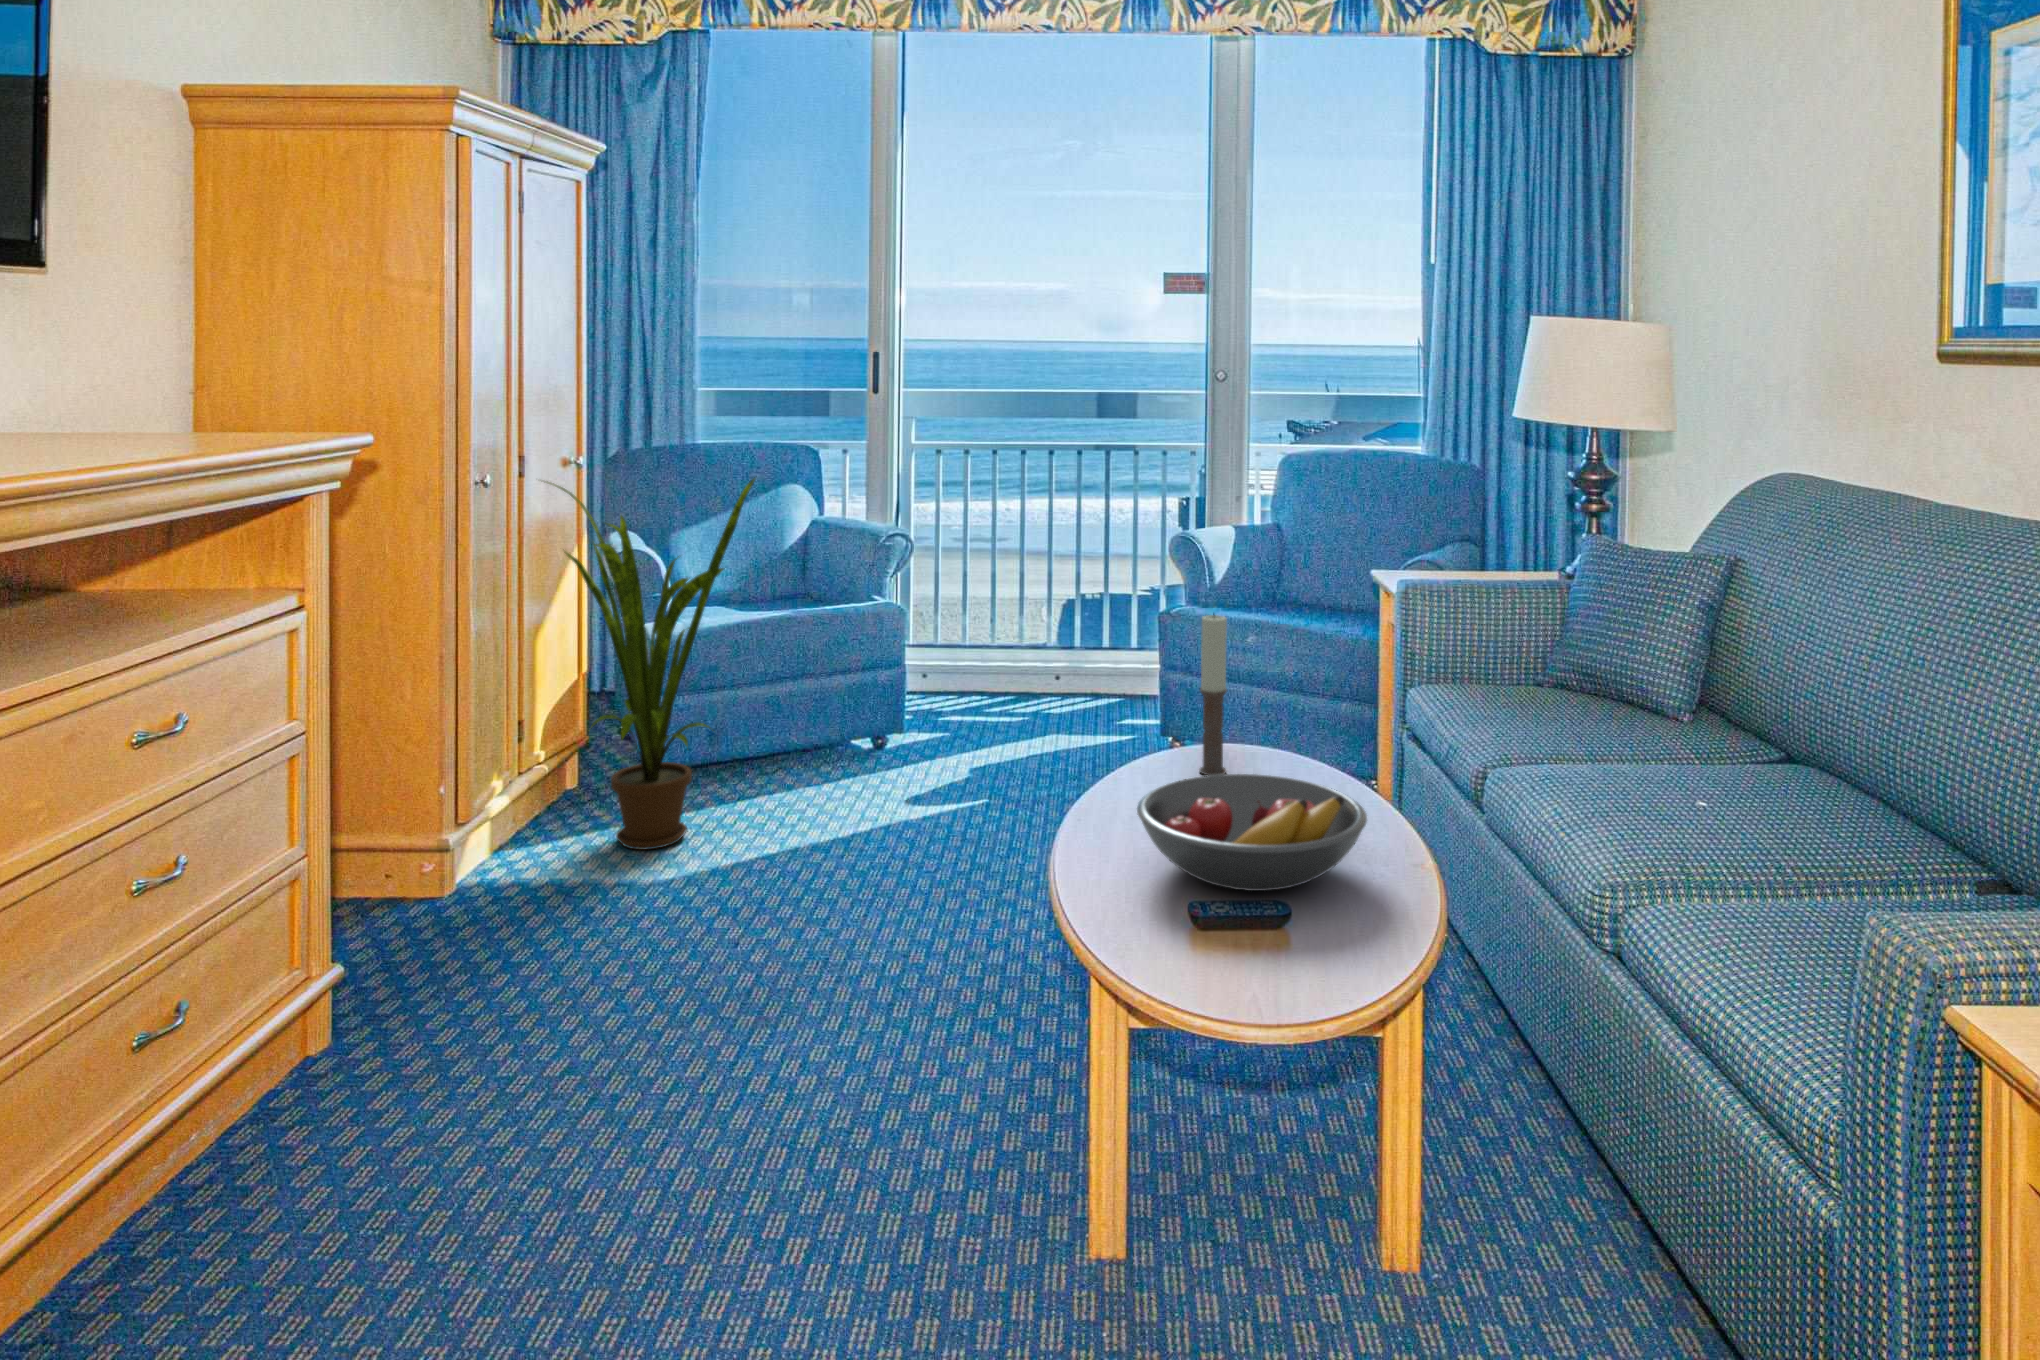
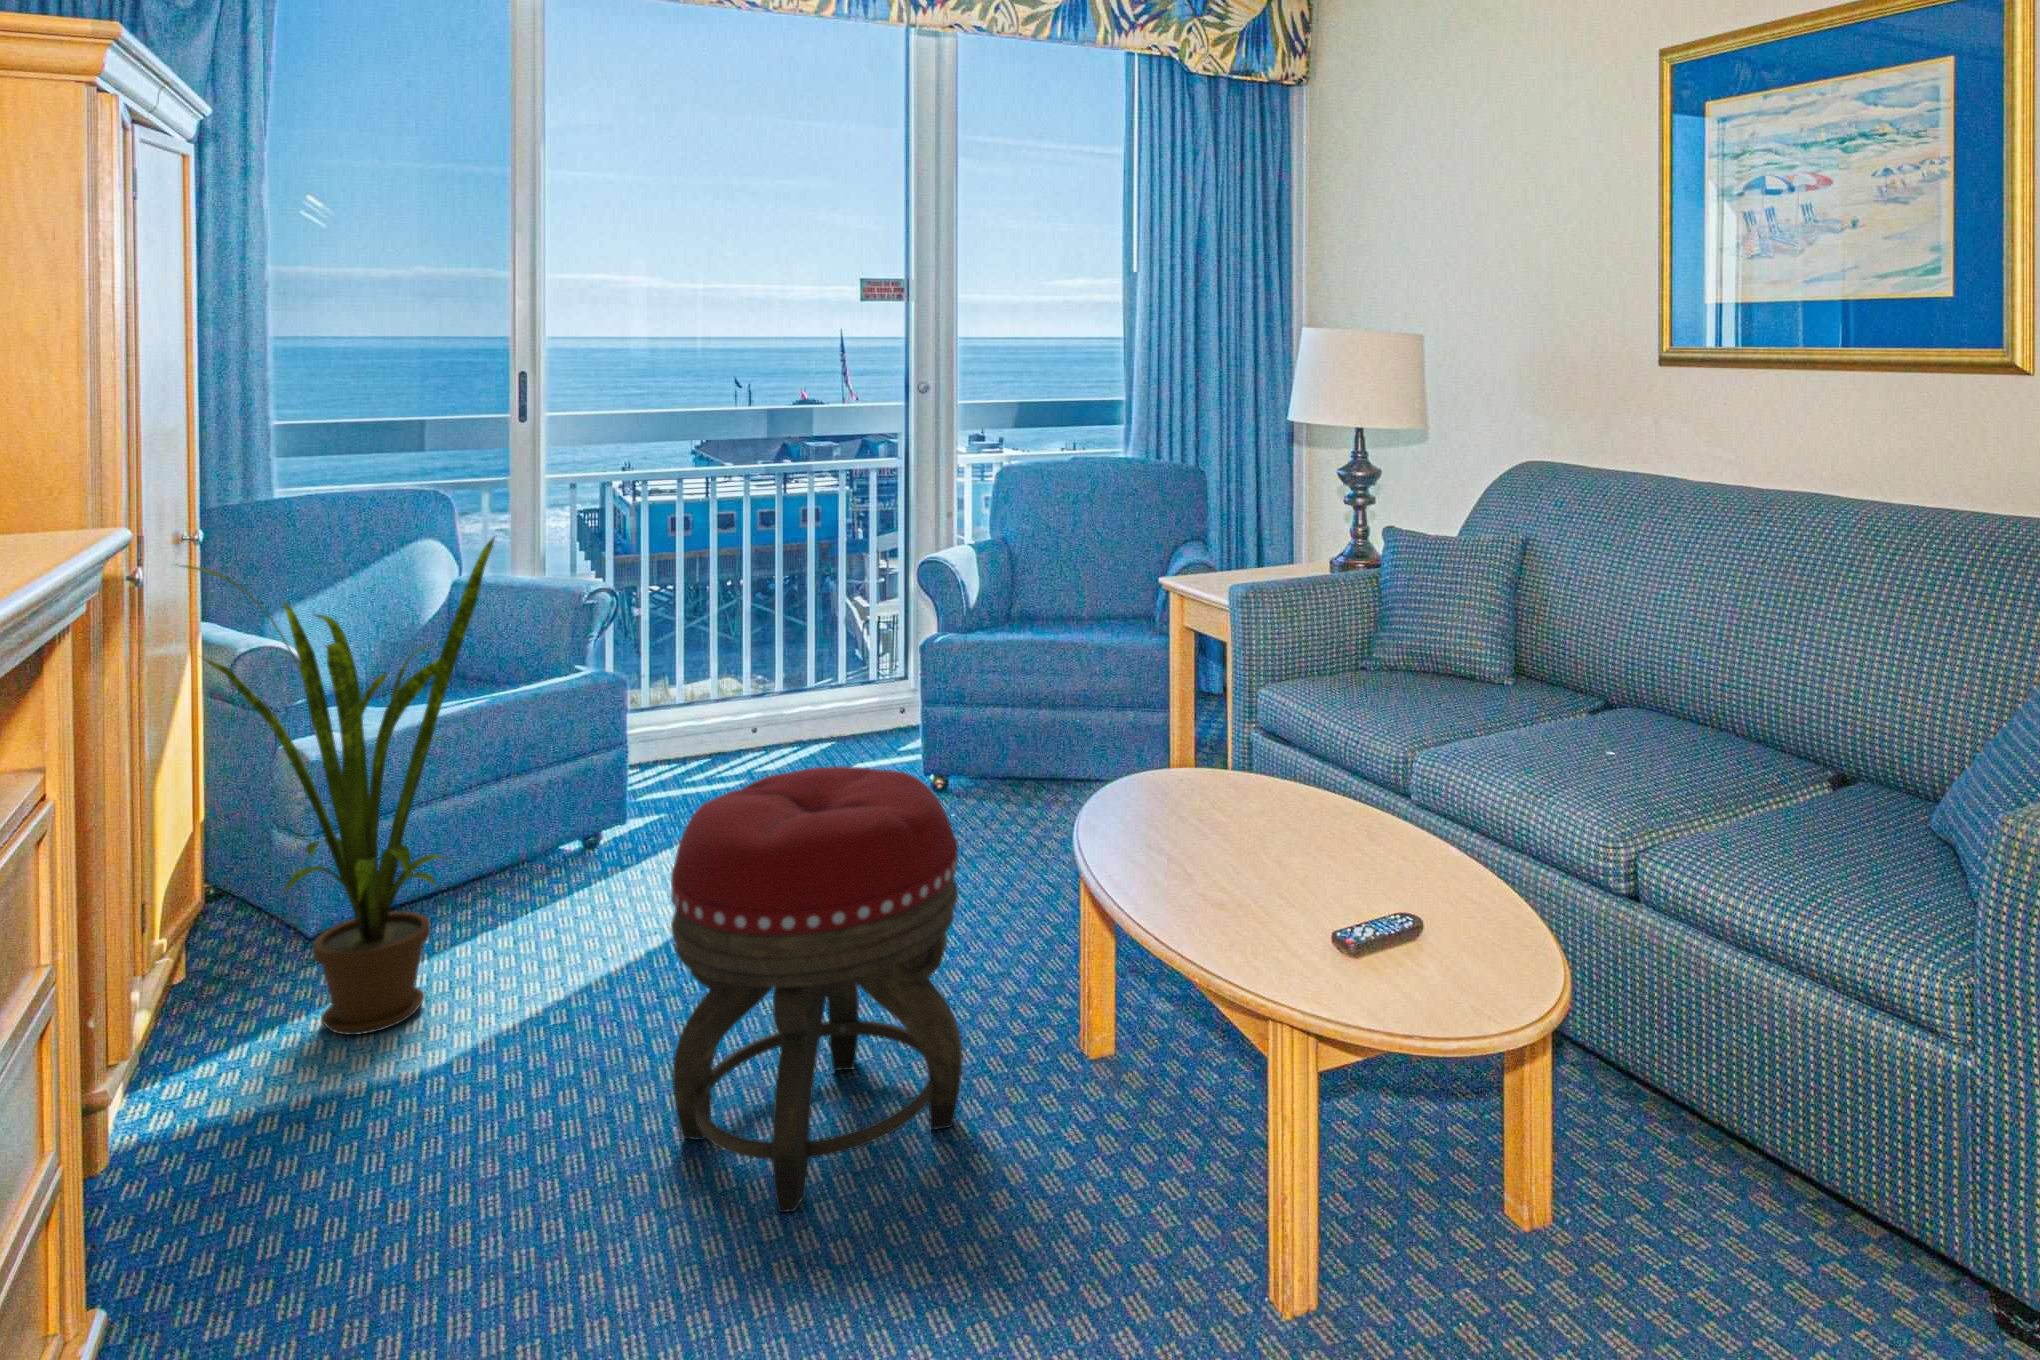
candle: present [1199,614,1228,775] -> none [1167,640,1195,805]
footstool: none [734,686,974,1048] -> present [671,766,963,1212]
fruit bowl: present [1137,774,1367,891] -> none [1228,793,1452,910]

